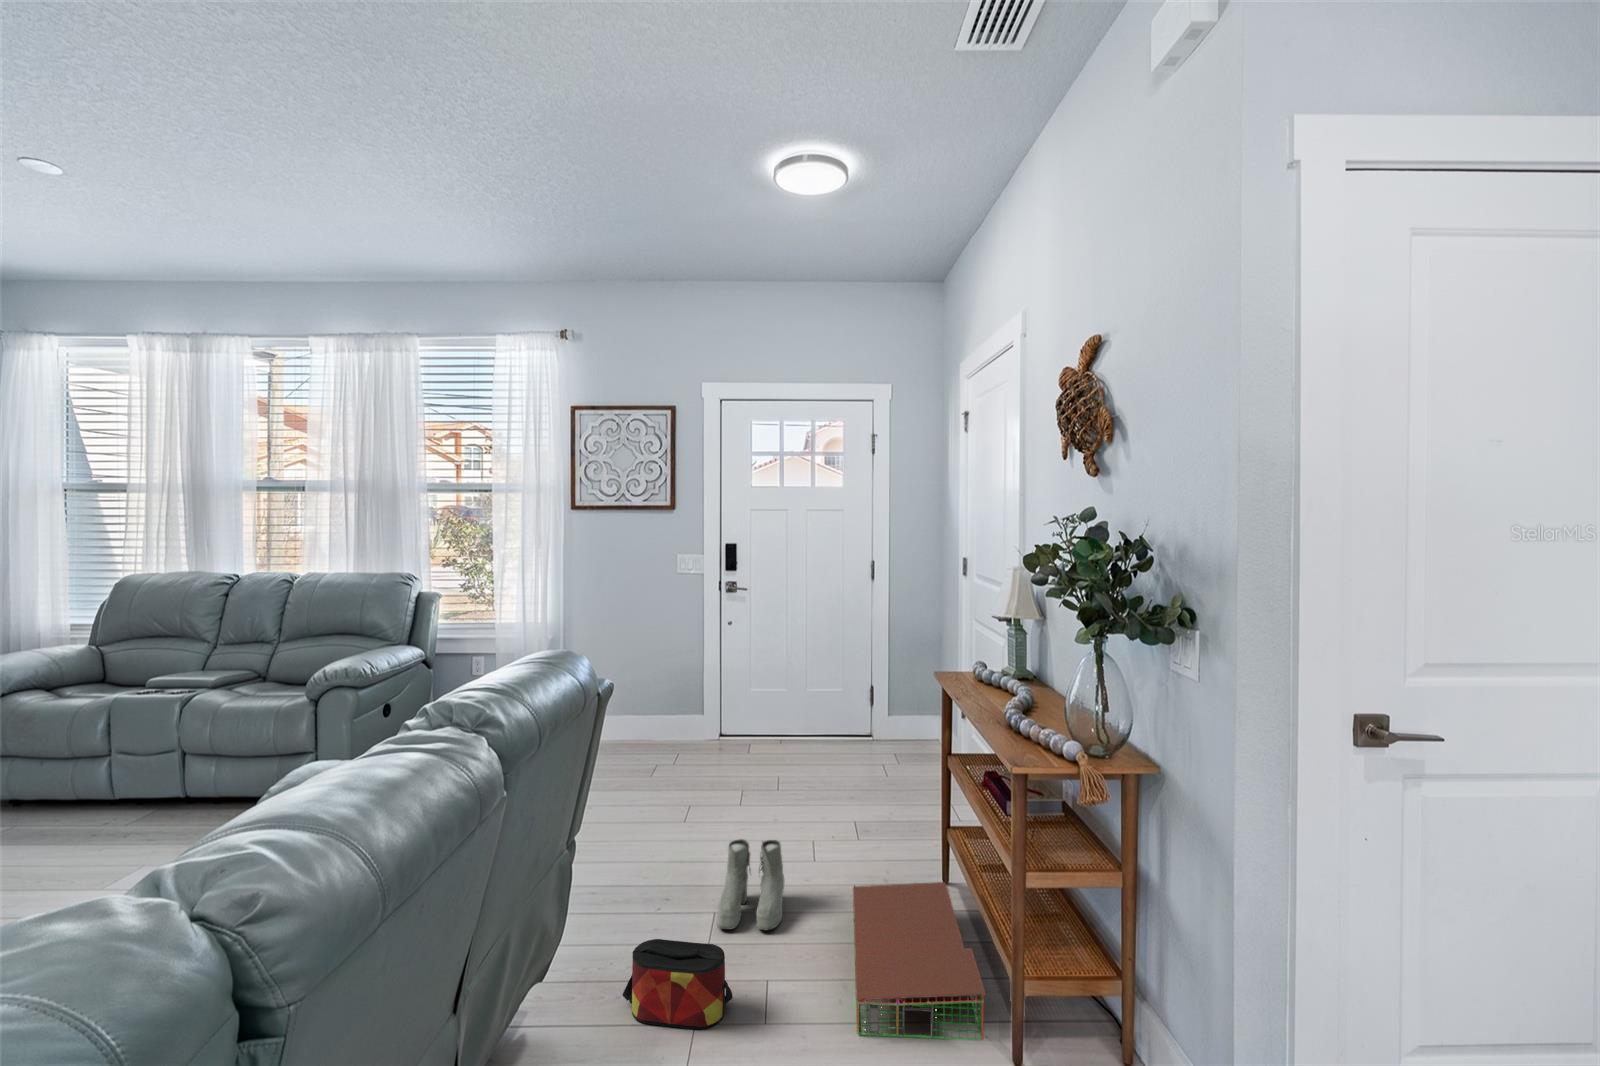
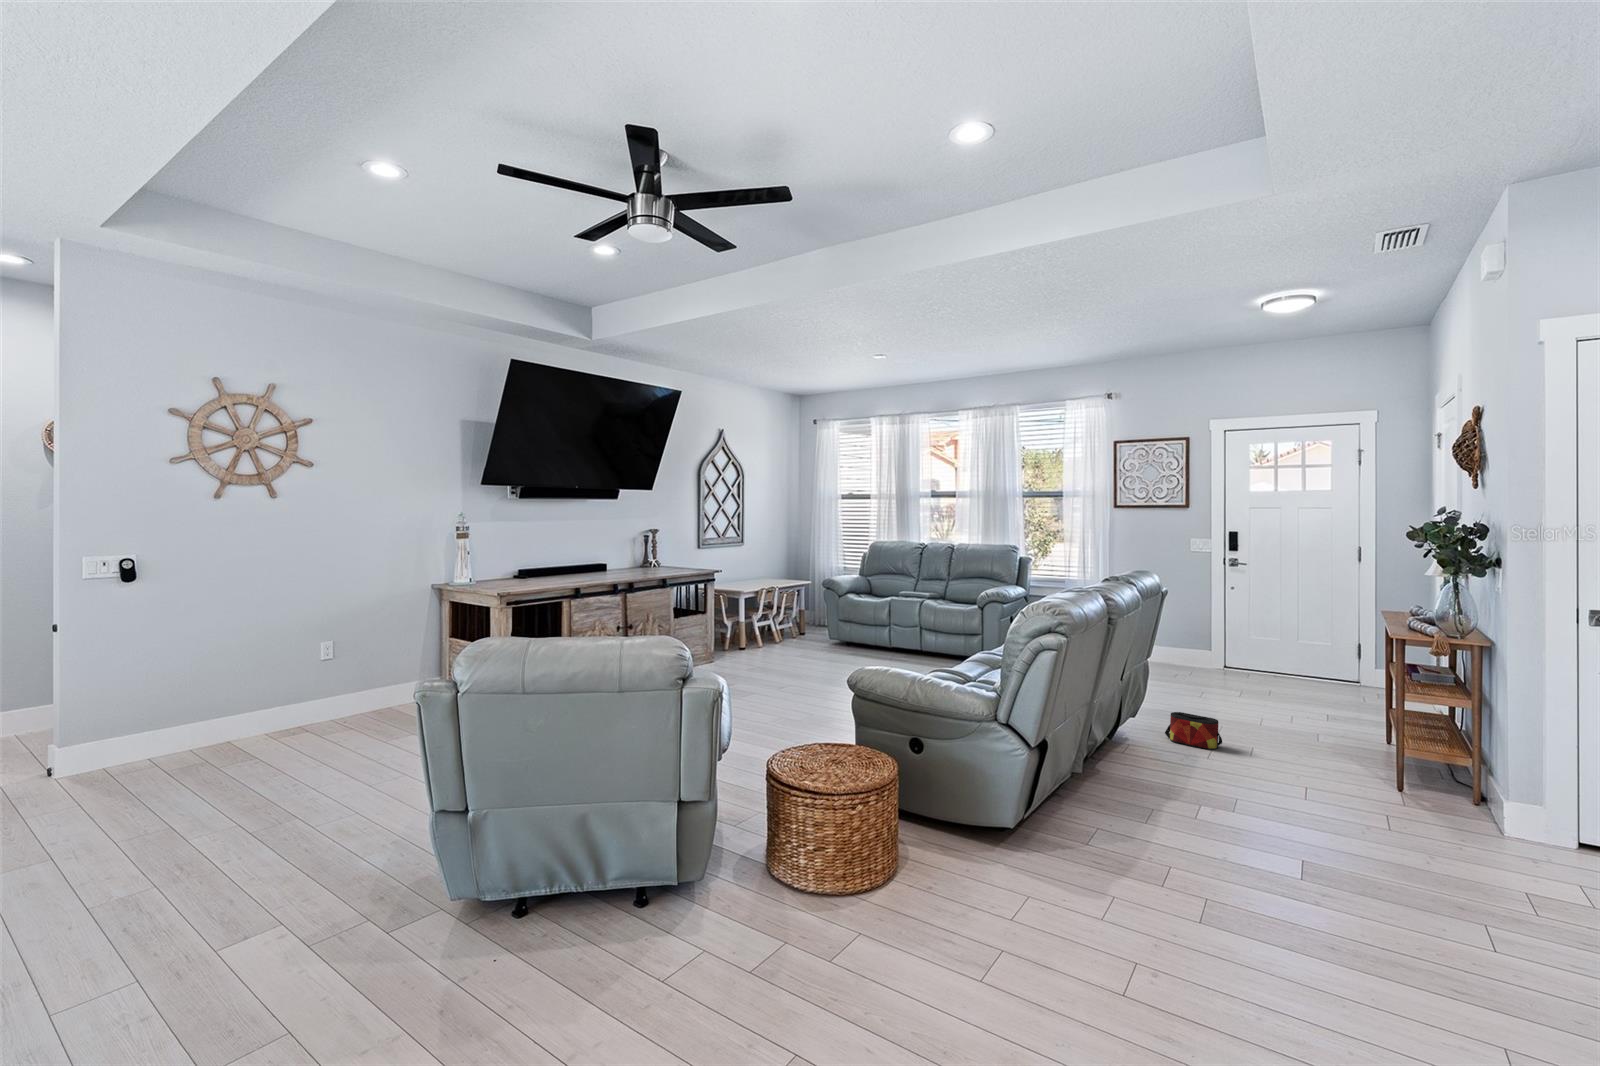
boots: present [718,839,785,930] -> none [1215,690,1258,734]
storage bin: present [853,882,985,1040] -> none [1290,723,1370,779]

